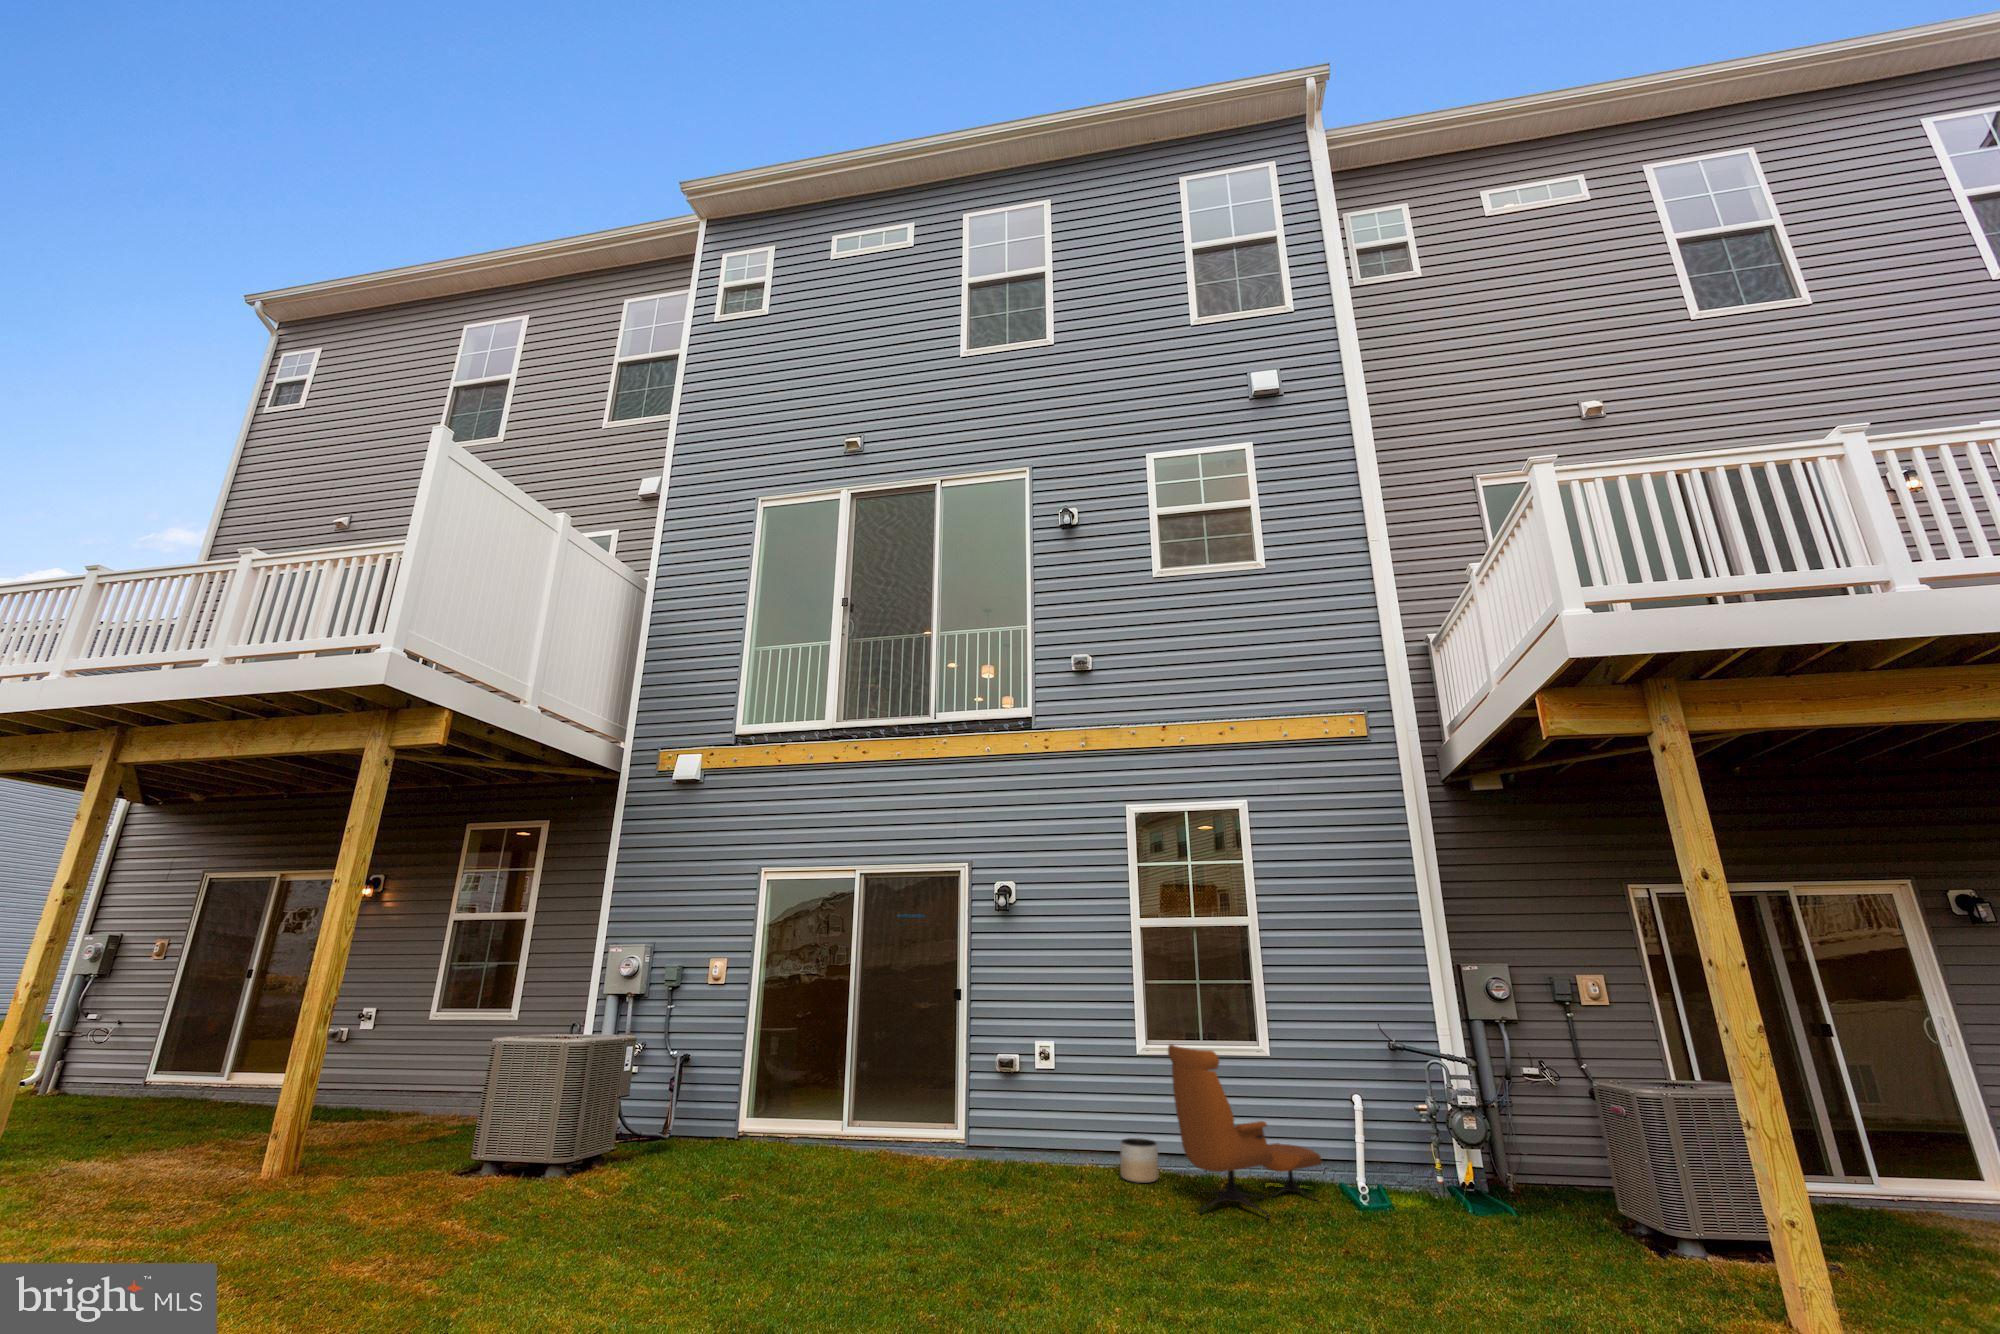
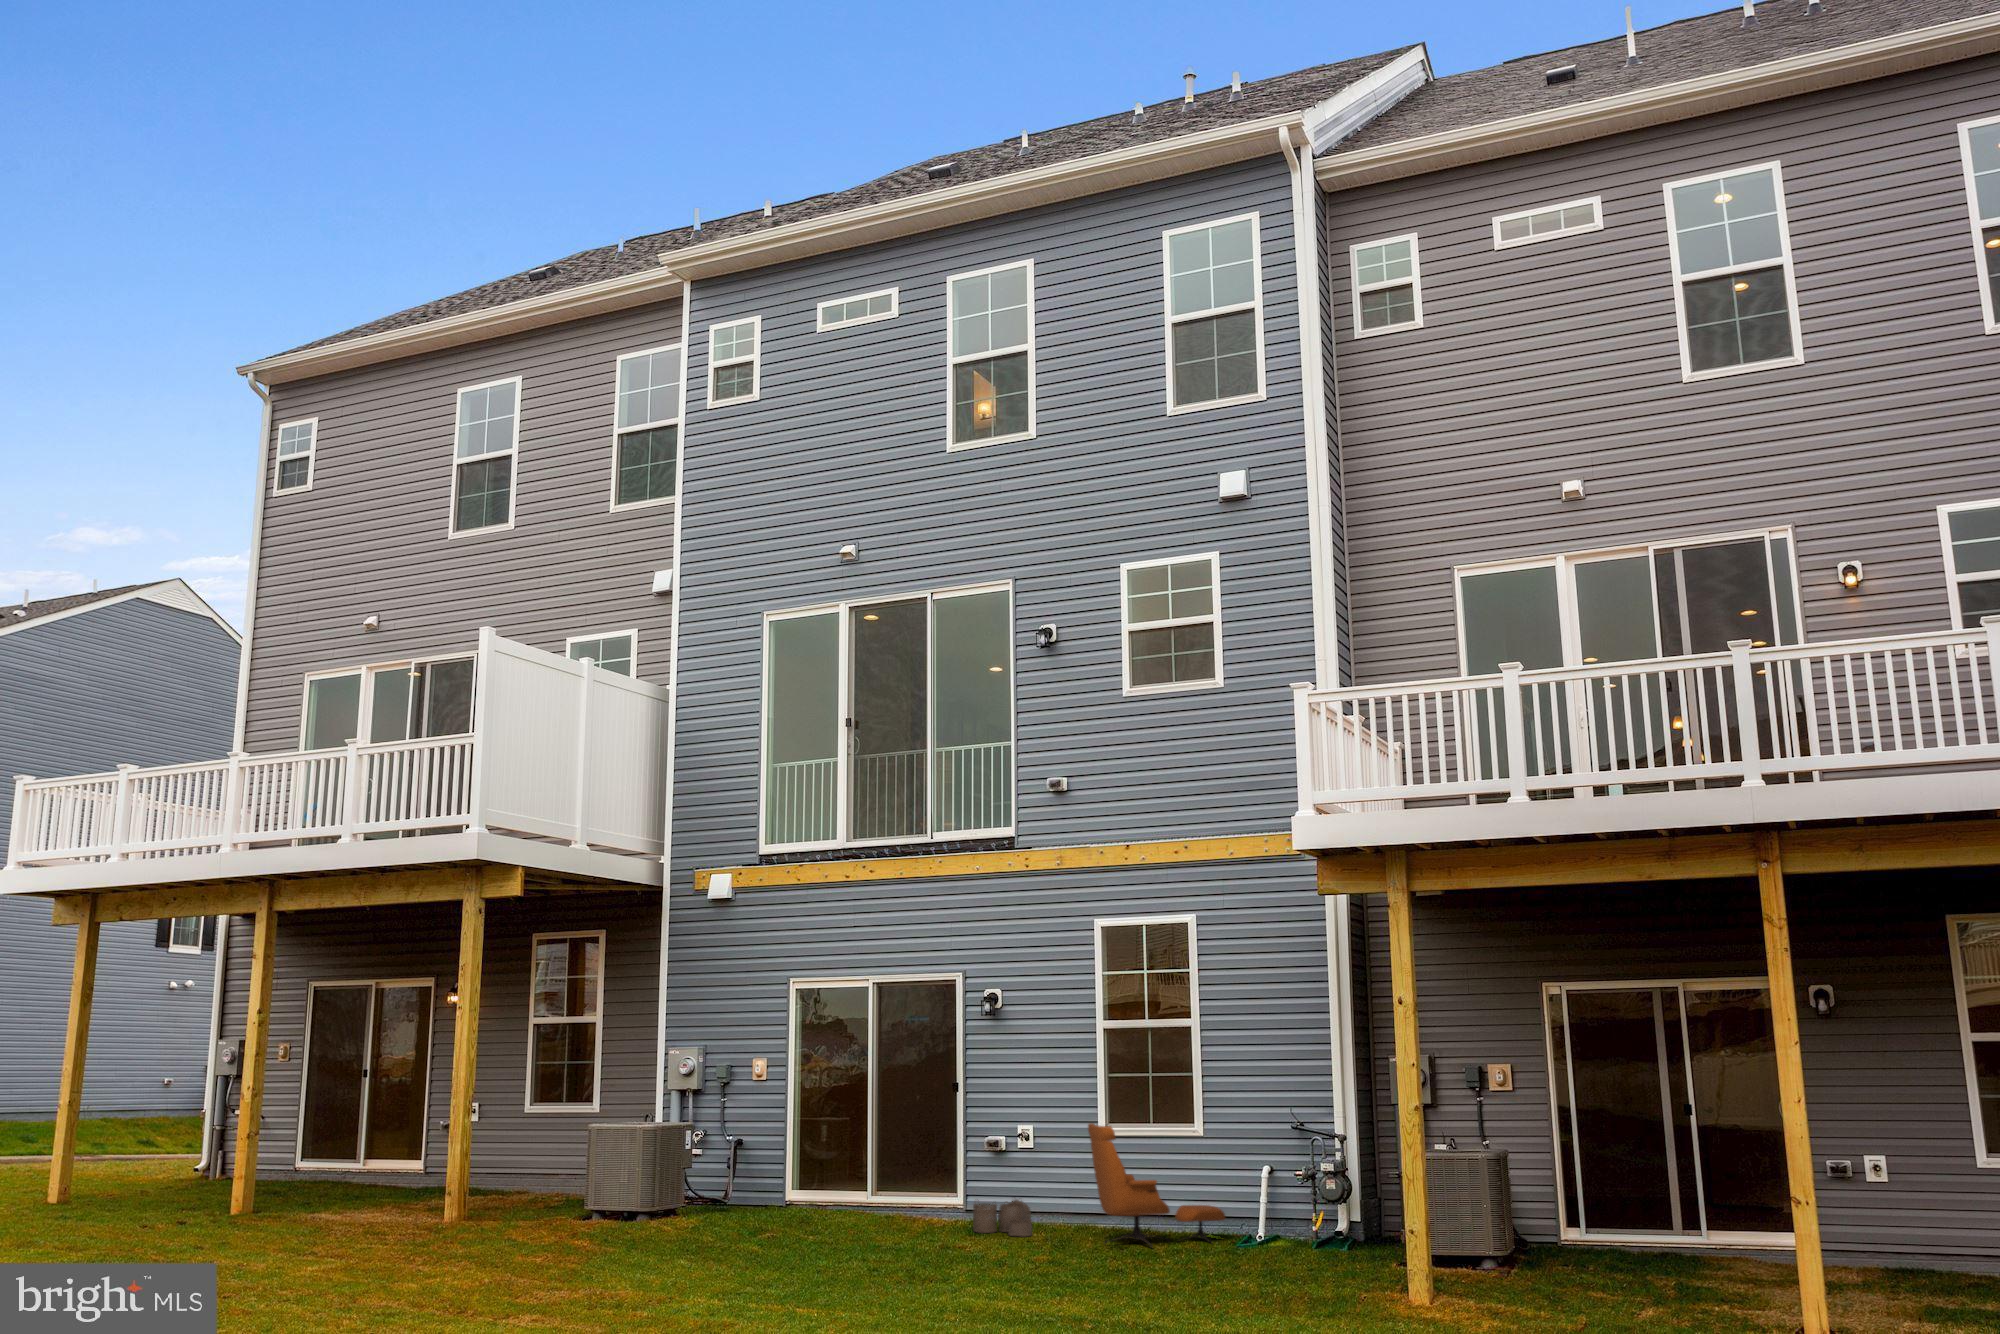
woven basket: none [1000,1132,1081,1195] -> present [973,1199,1032,1236]
planter: present [1120,1138,1159,1183] -> none [1076,1202,1106,1233]

